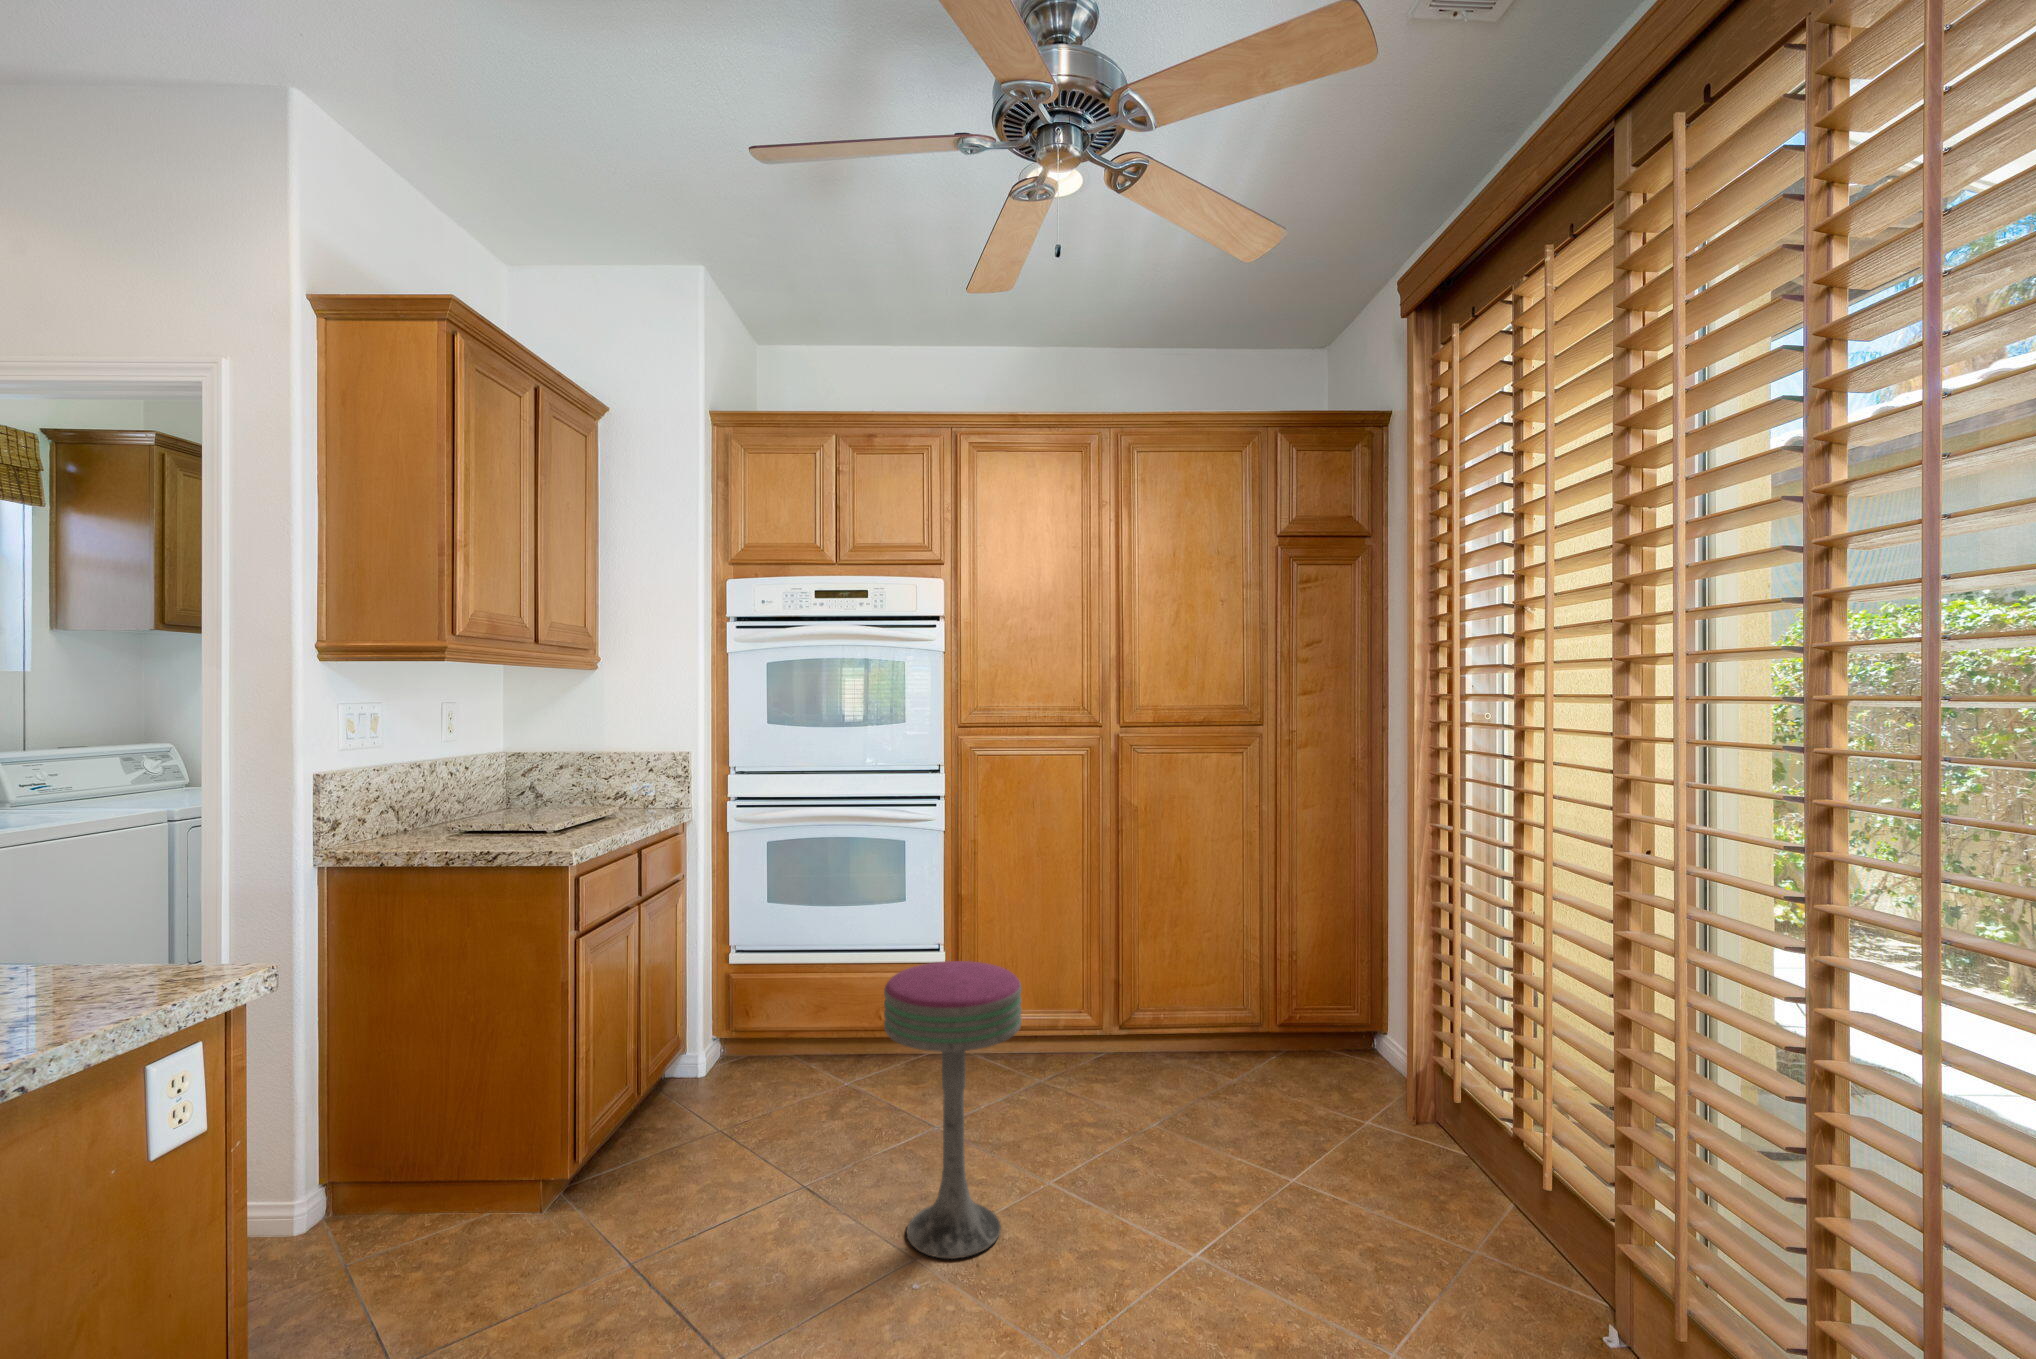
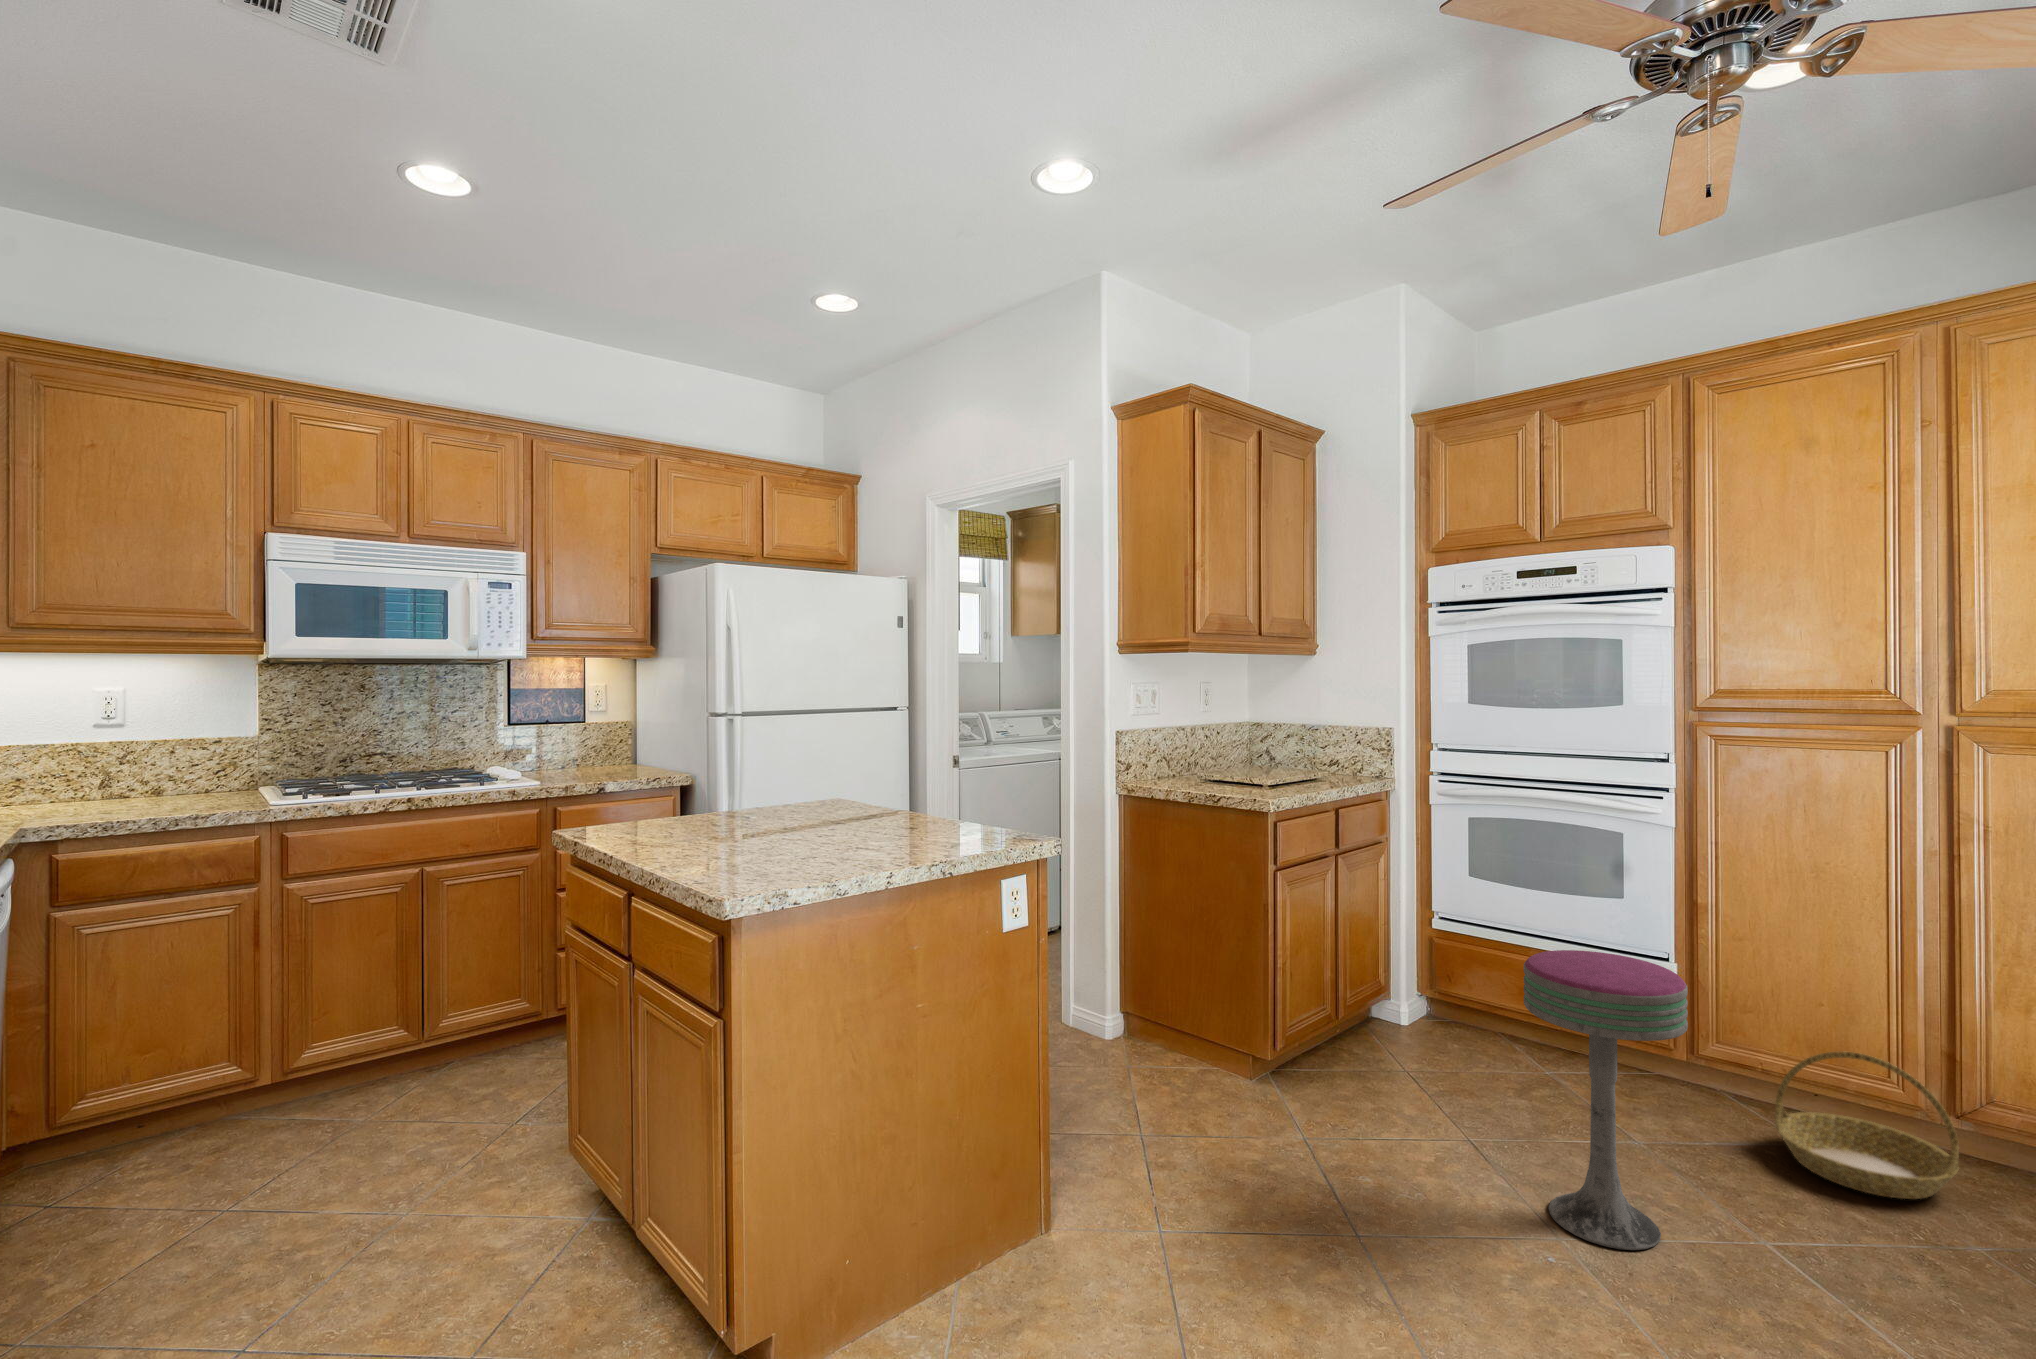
basket: none [1031,996,1141,1109] -> present [1775,1052,1959,1199]

